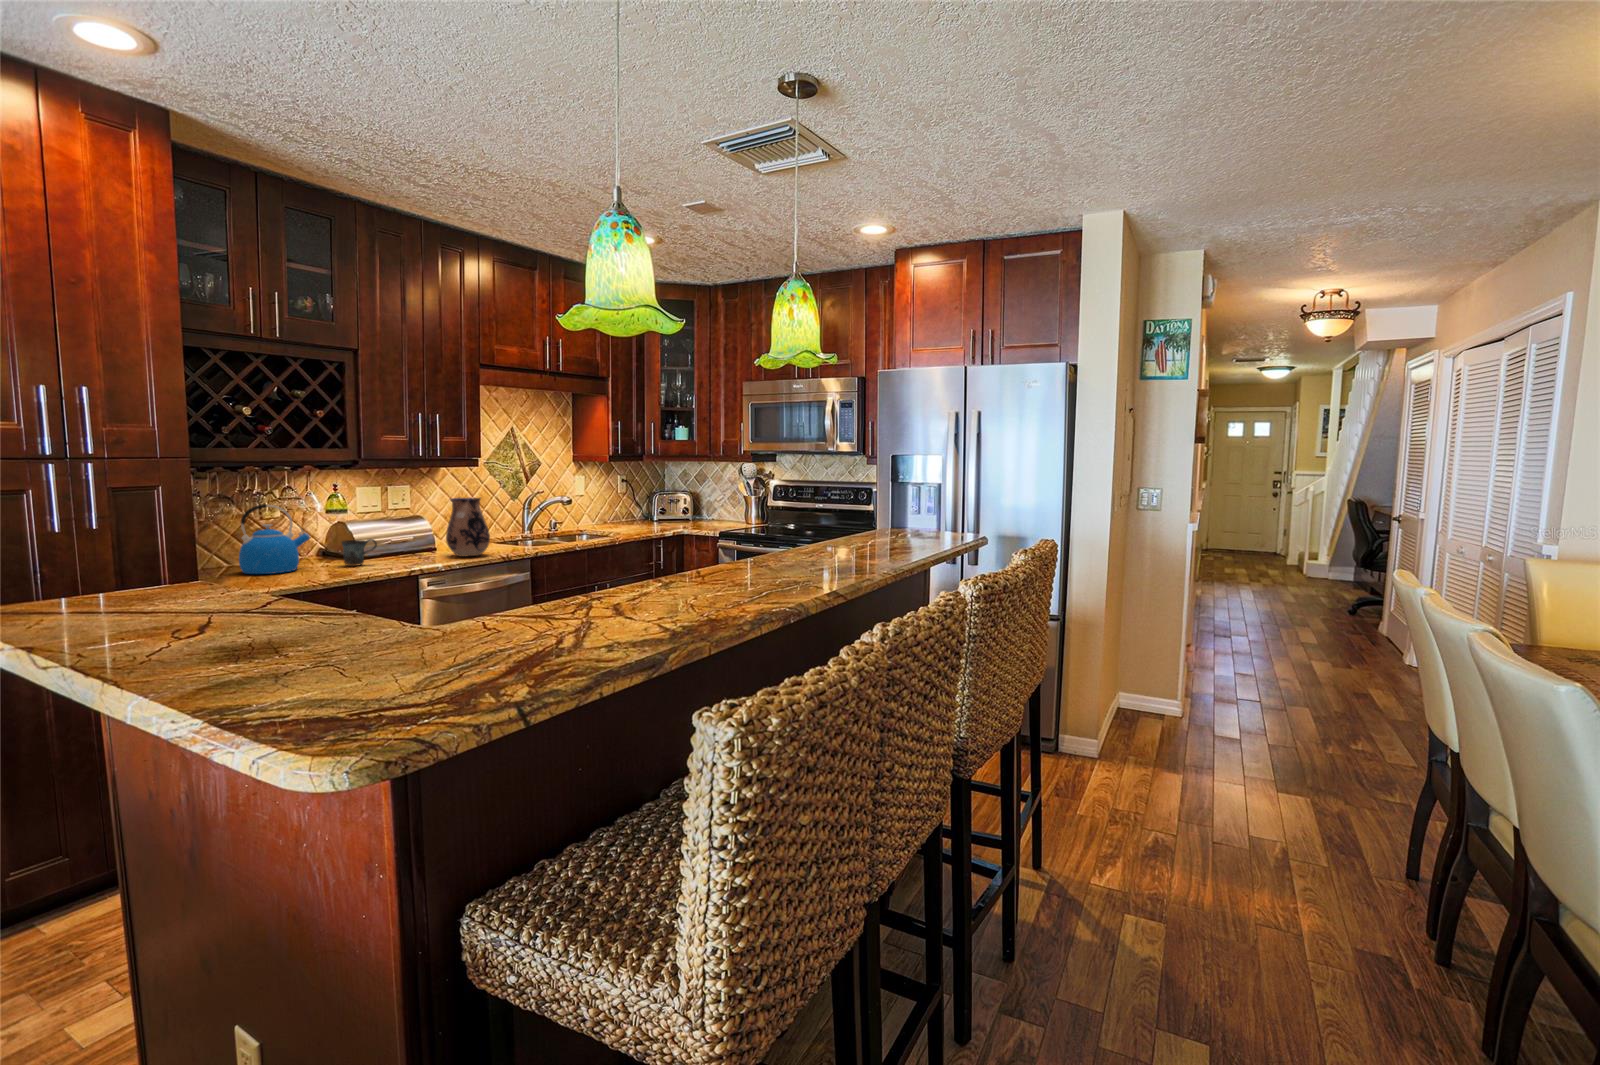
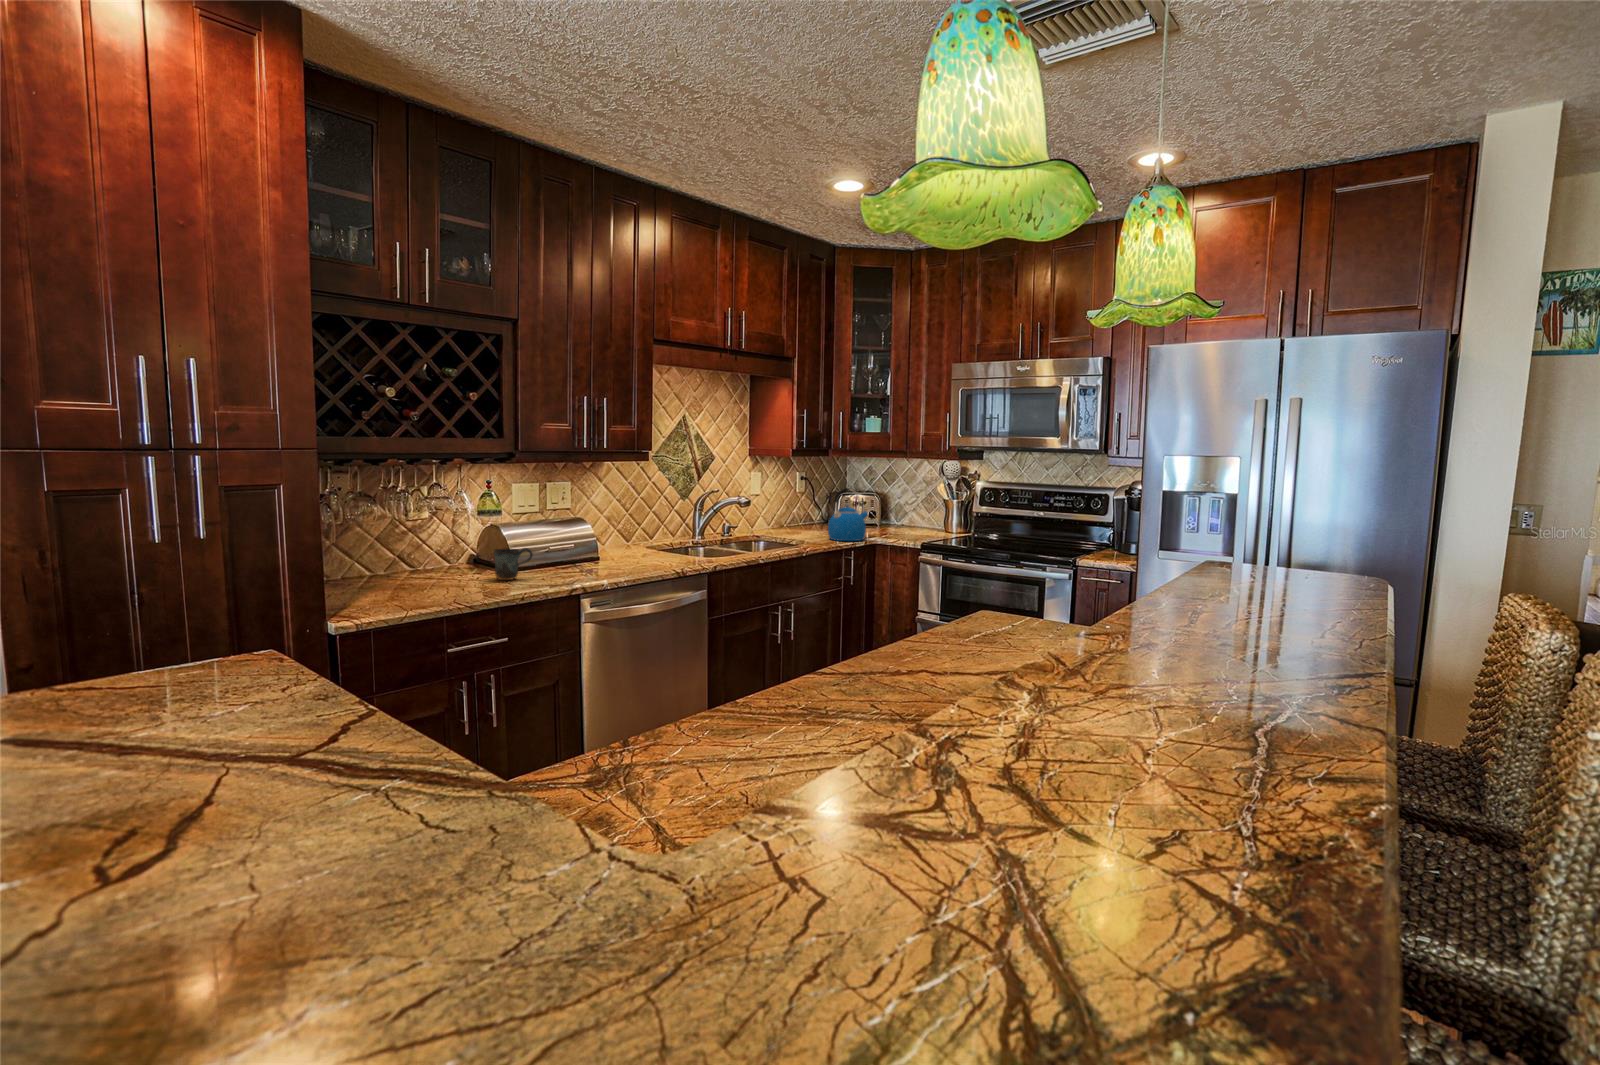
ceramic pitcher: present [446,498,490,556] -> none [610,499,660,571]
kettle: present [239,504,310,574] -> present [828,488,868,541]

